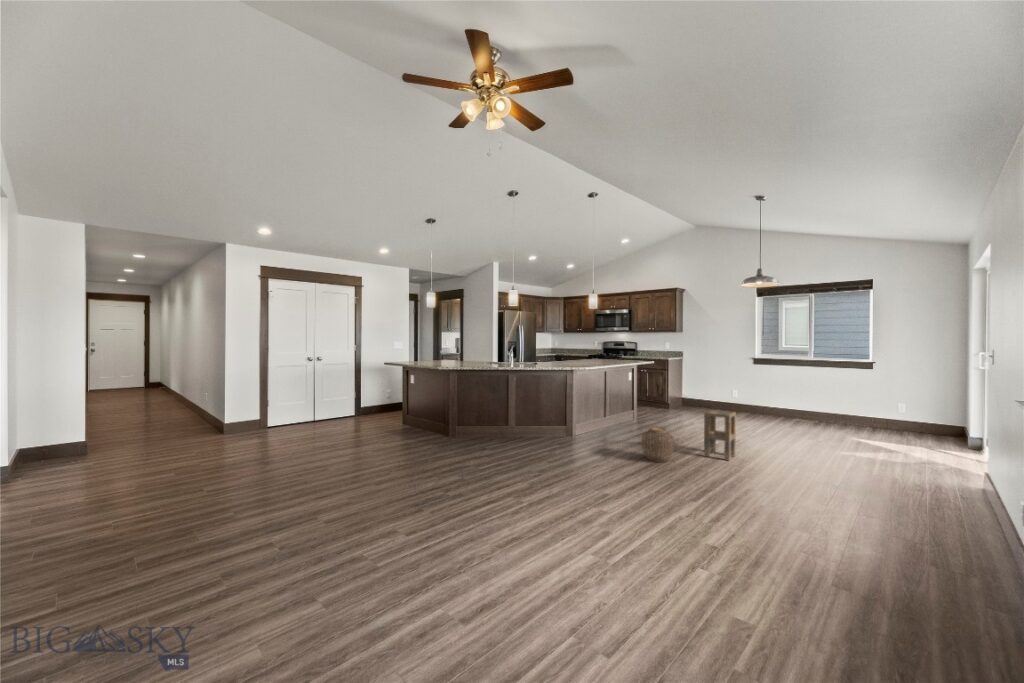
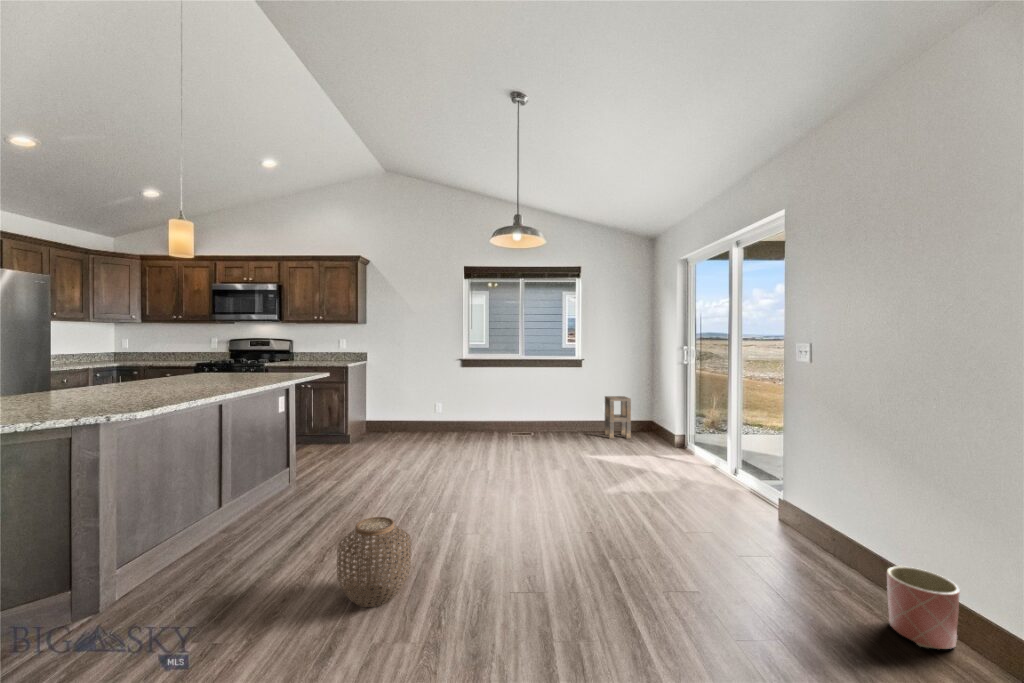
side table: present [704,410,736,461] -> present [605,396,631,439]
planter: none [954,500,1005,549] -> present [887,566,960,649]

